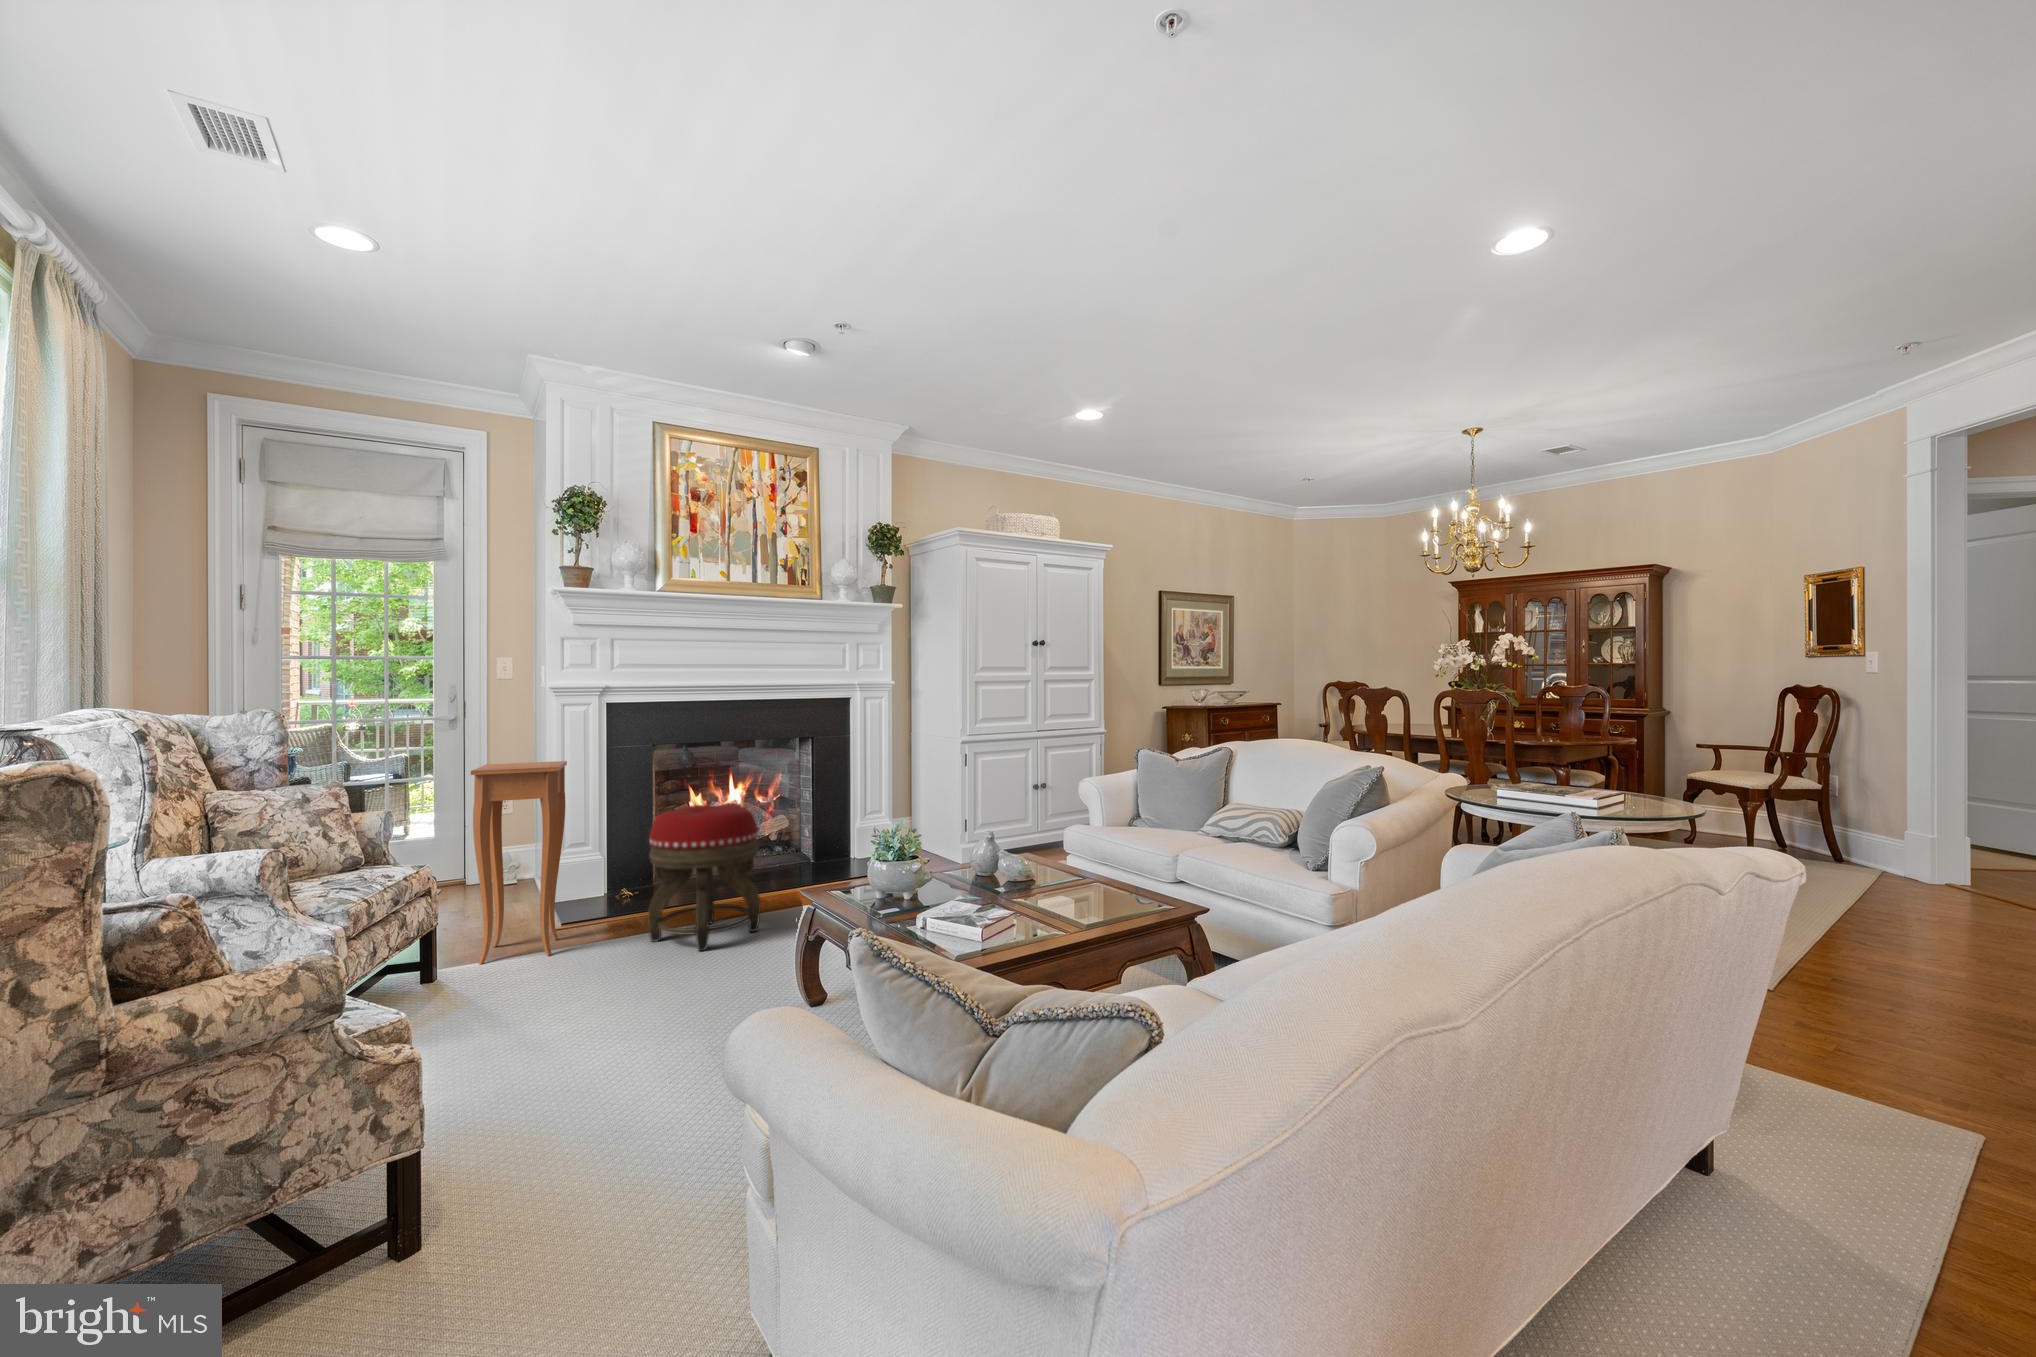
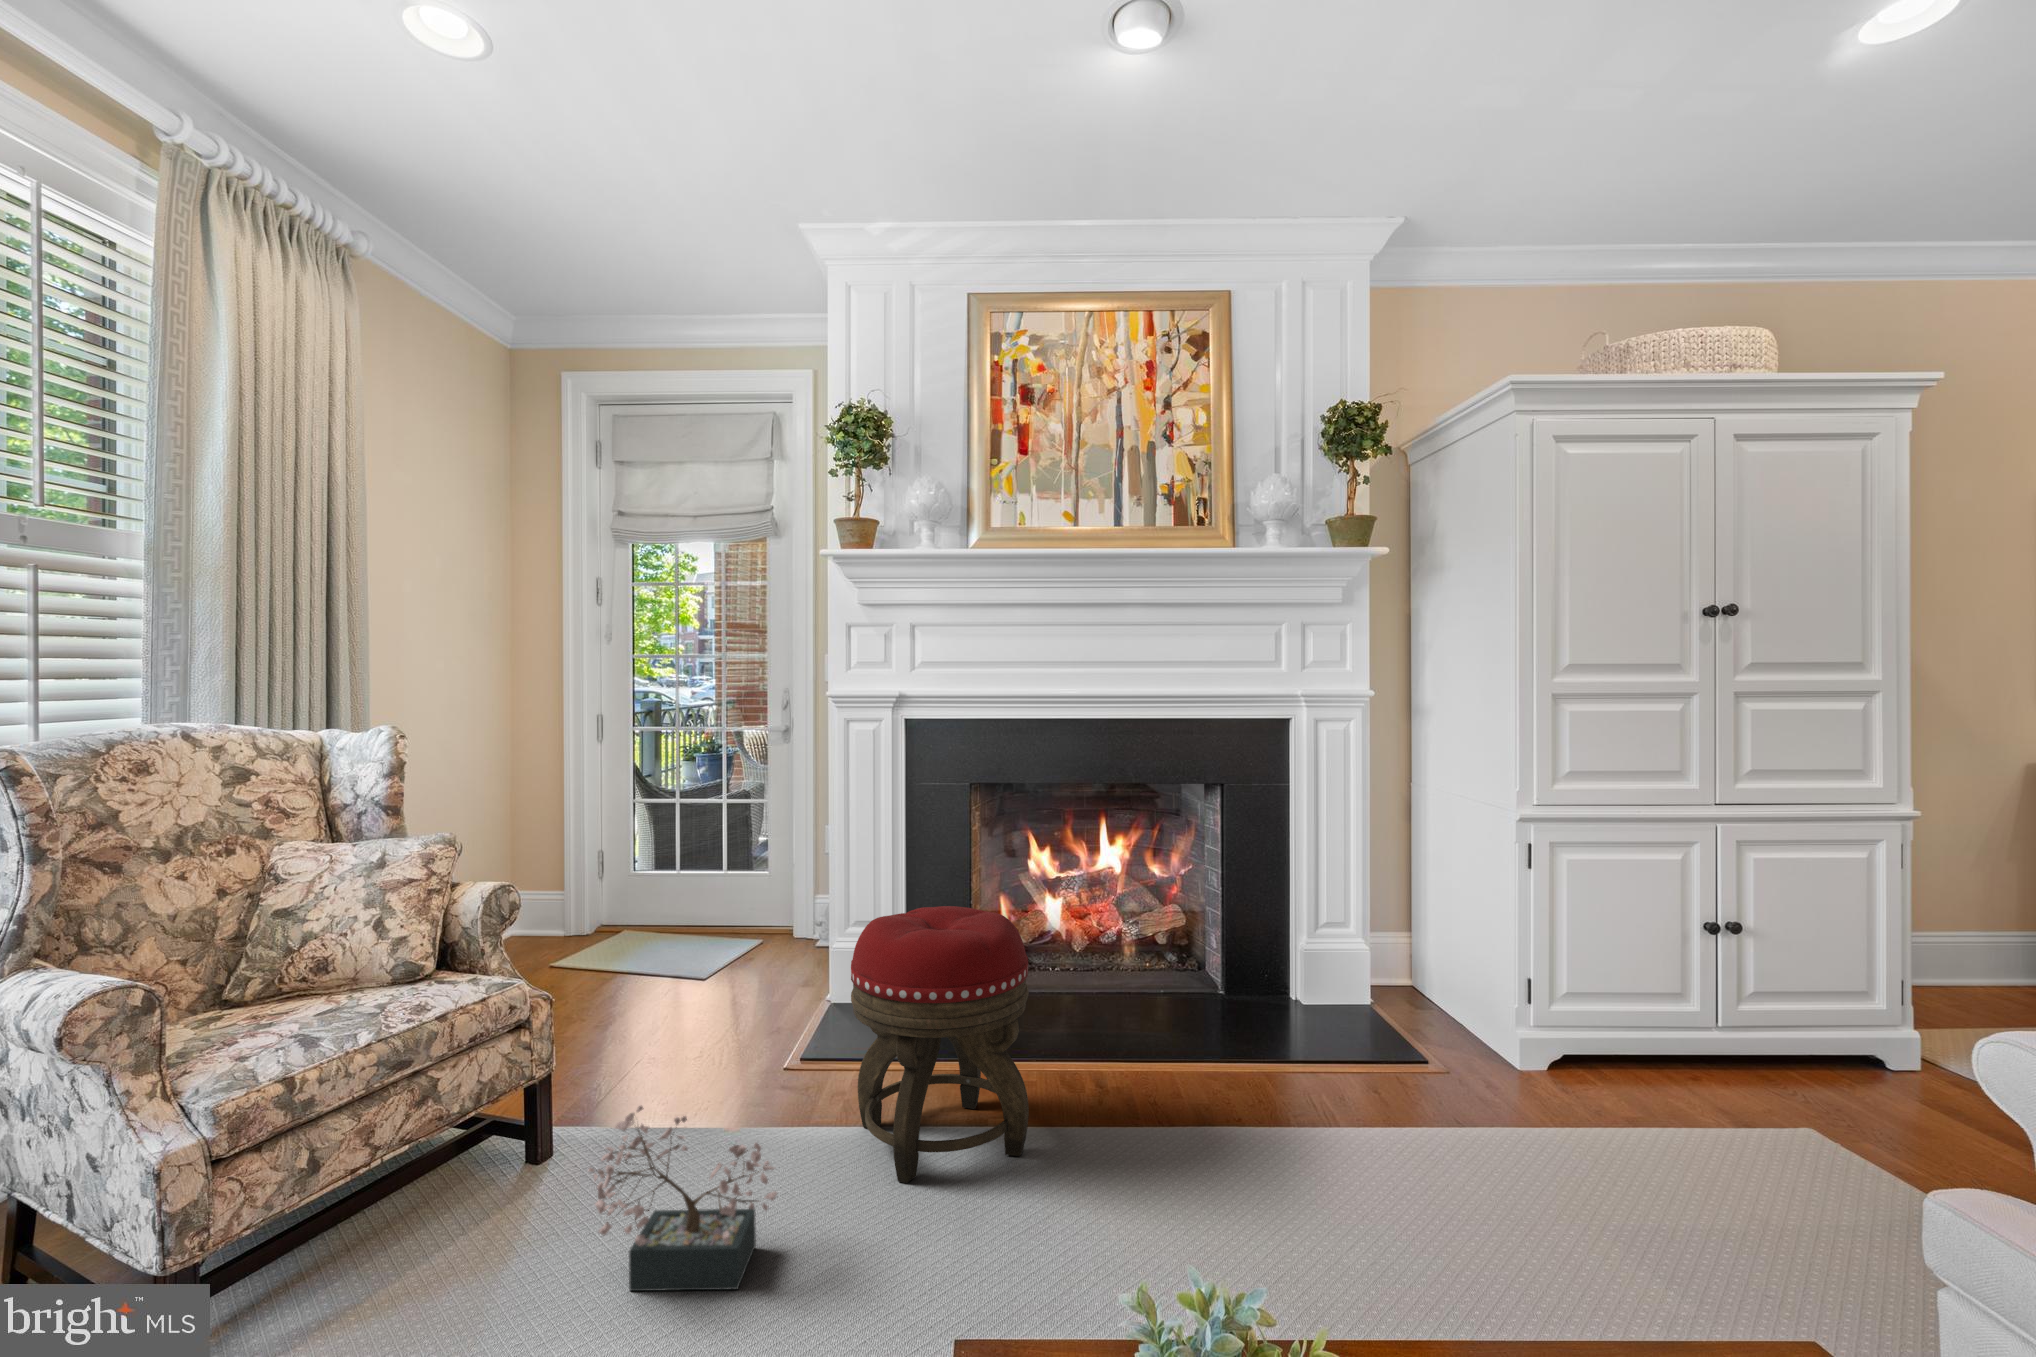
side table: present [471,761,567,964] -> none [634,810,787,1115]
decorative plant: none [553,917,670,1010] -> present [589,1106,777,1291]

